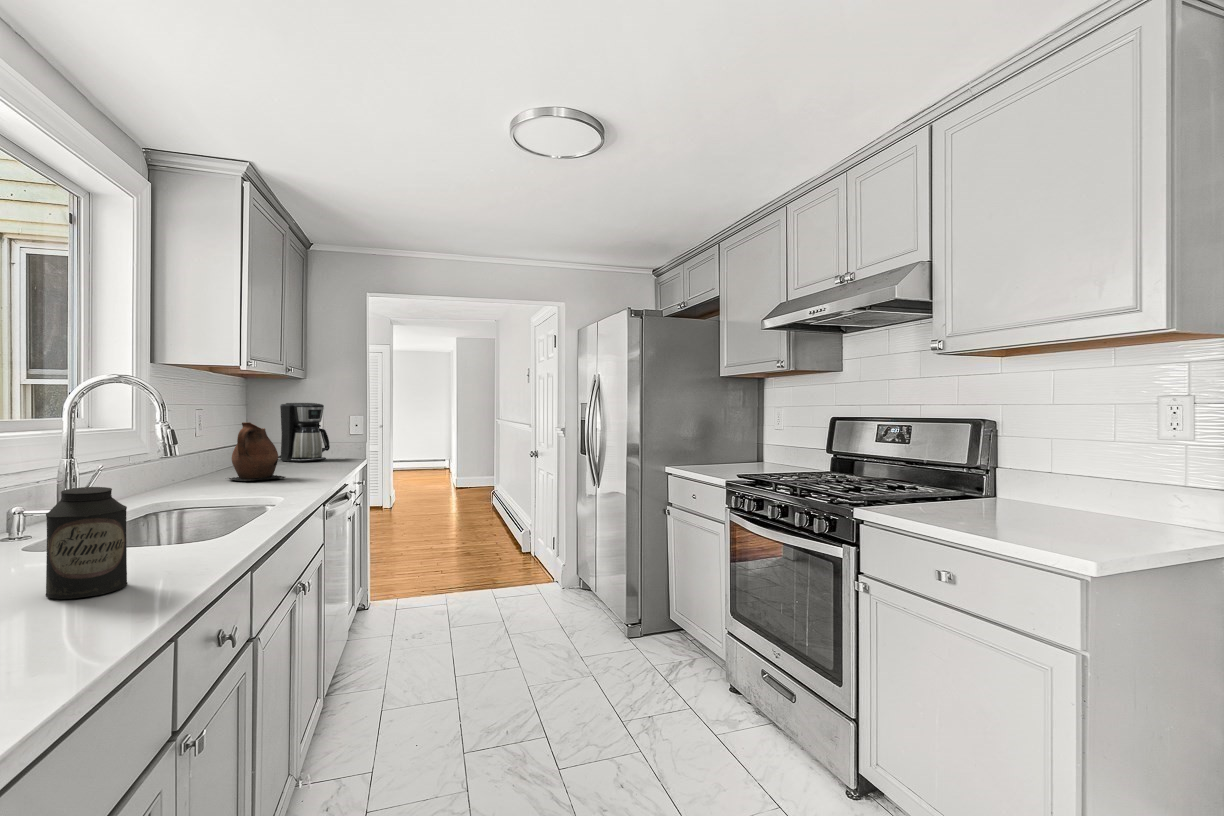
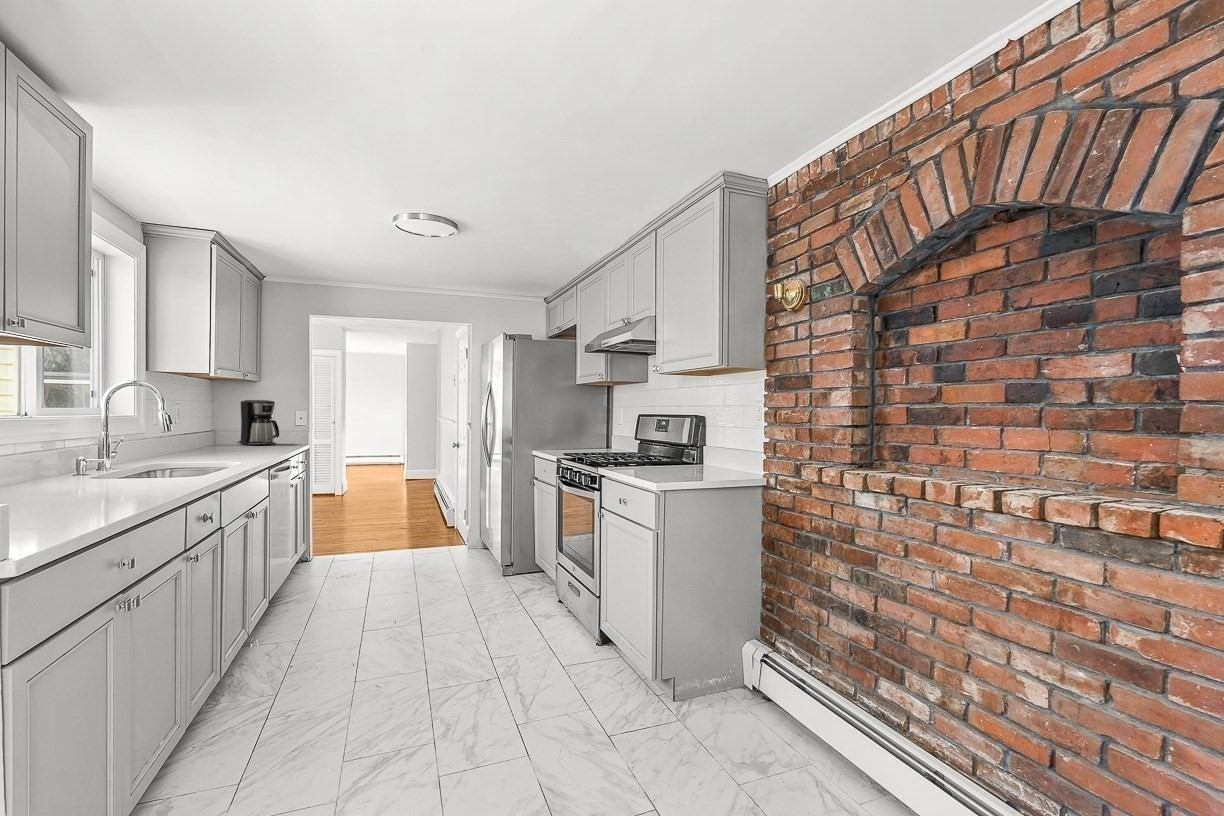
ceramic pitcher: present [229,422,285,481] -> none [199,413,243,454]
canister: present [46,487,127,599] -> none [119,439,158,490]

